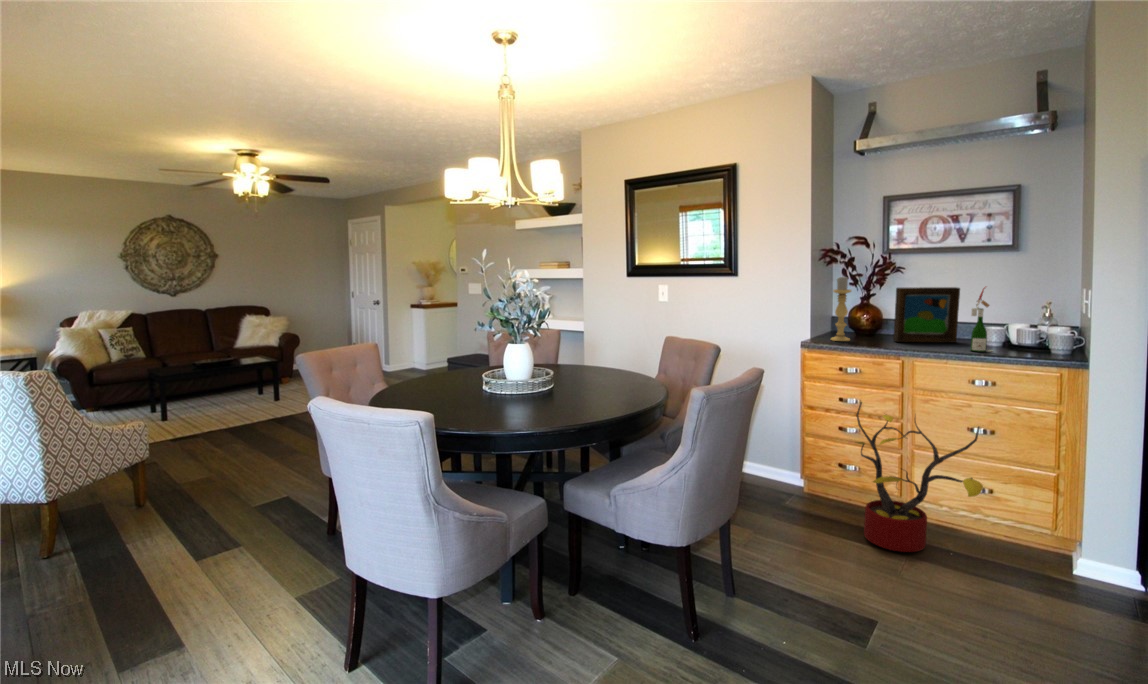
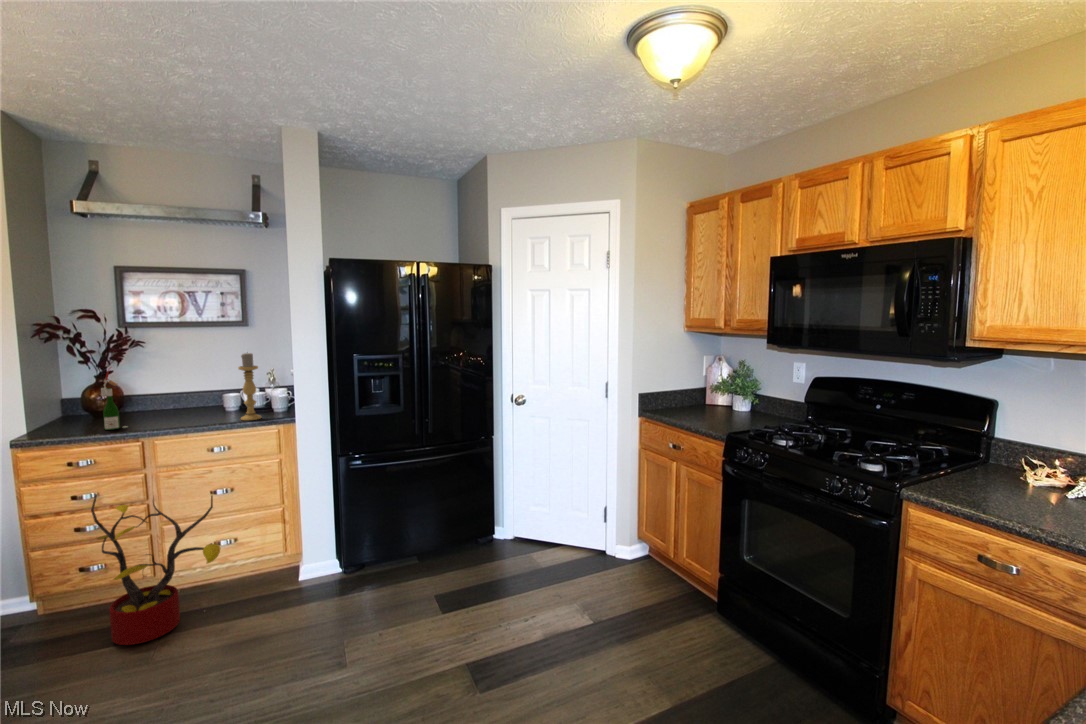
candle holder: present [831,277,851,341] -> present [238,353,261,421]
picture frame: present [893,287,960,342] -> none [131,361,200,420]
wine bottle: present [971,287,991,352] -> present [101,368,127,430]

